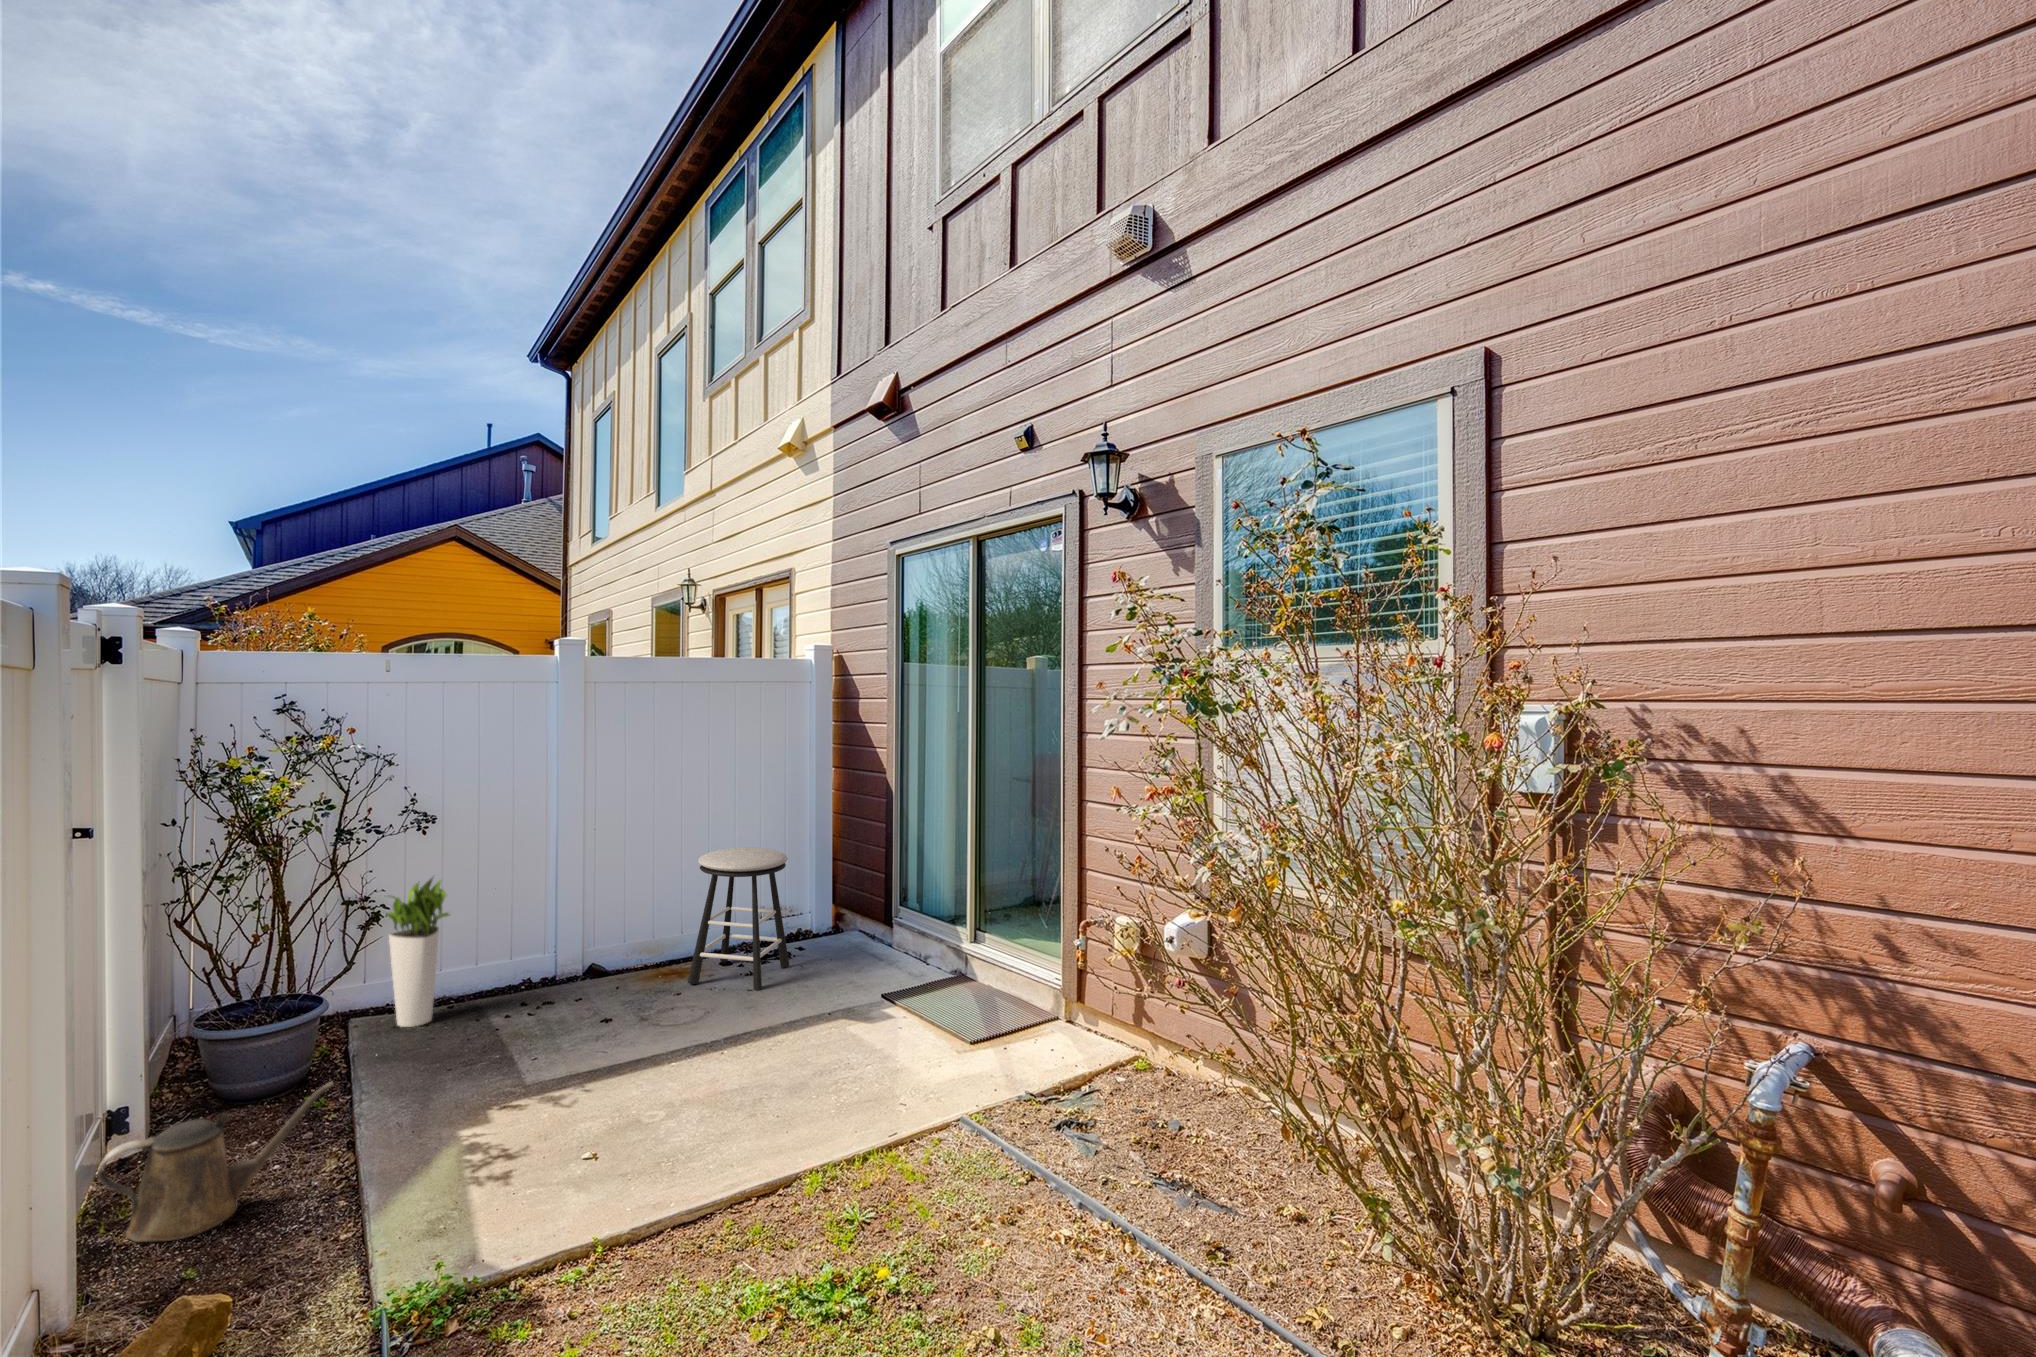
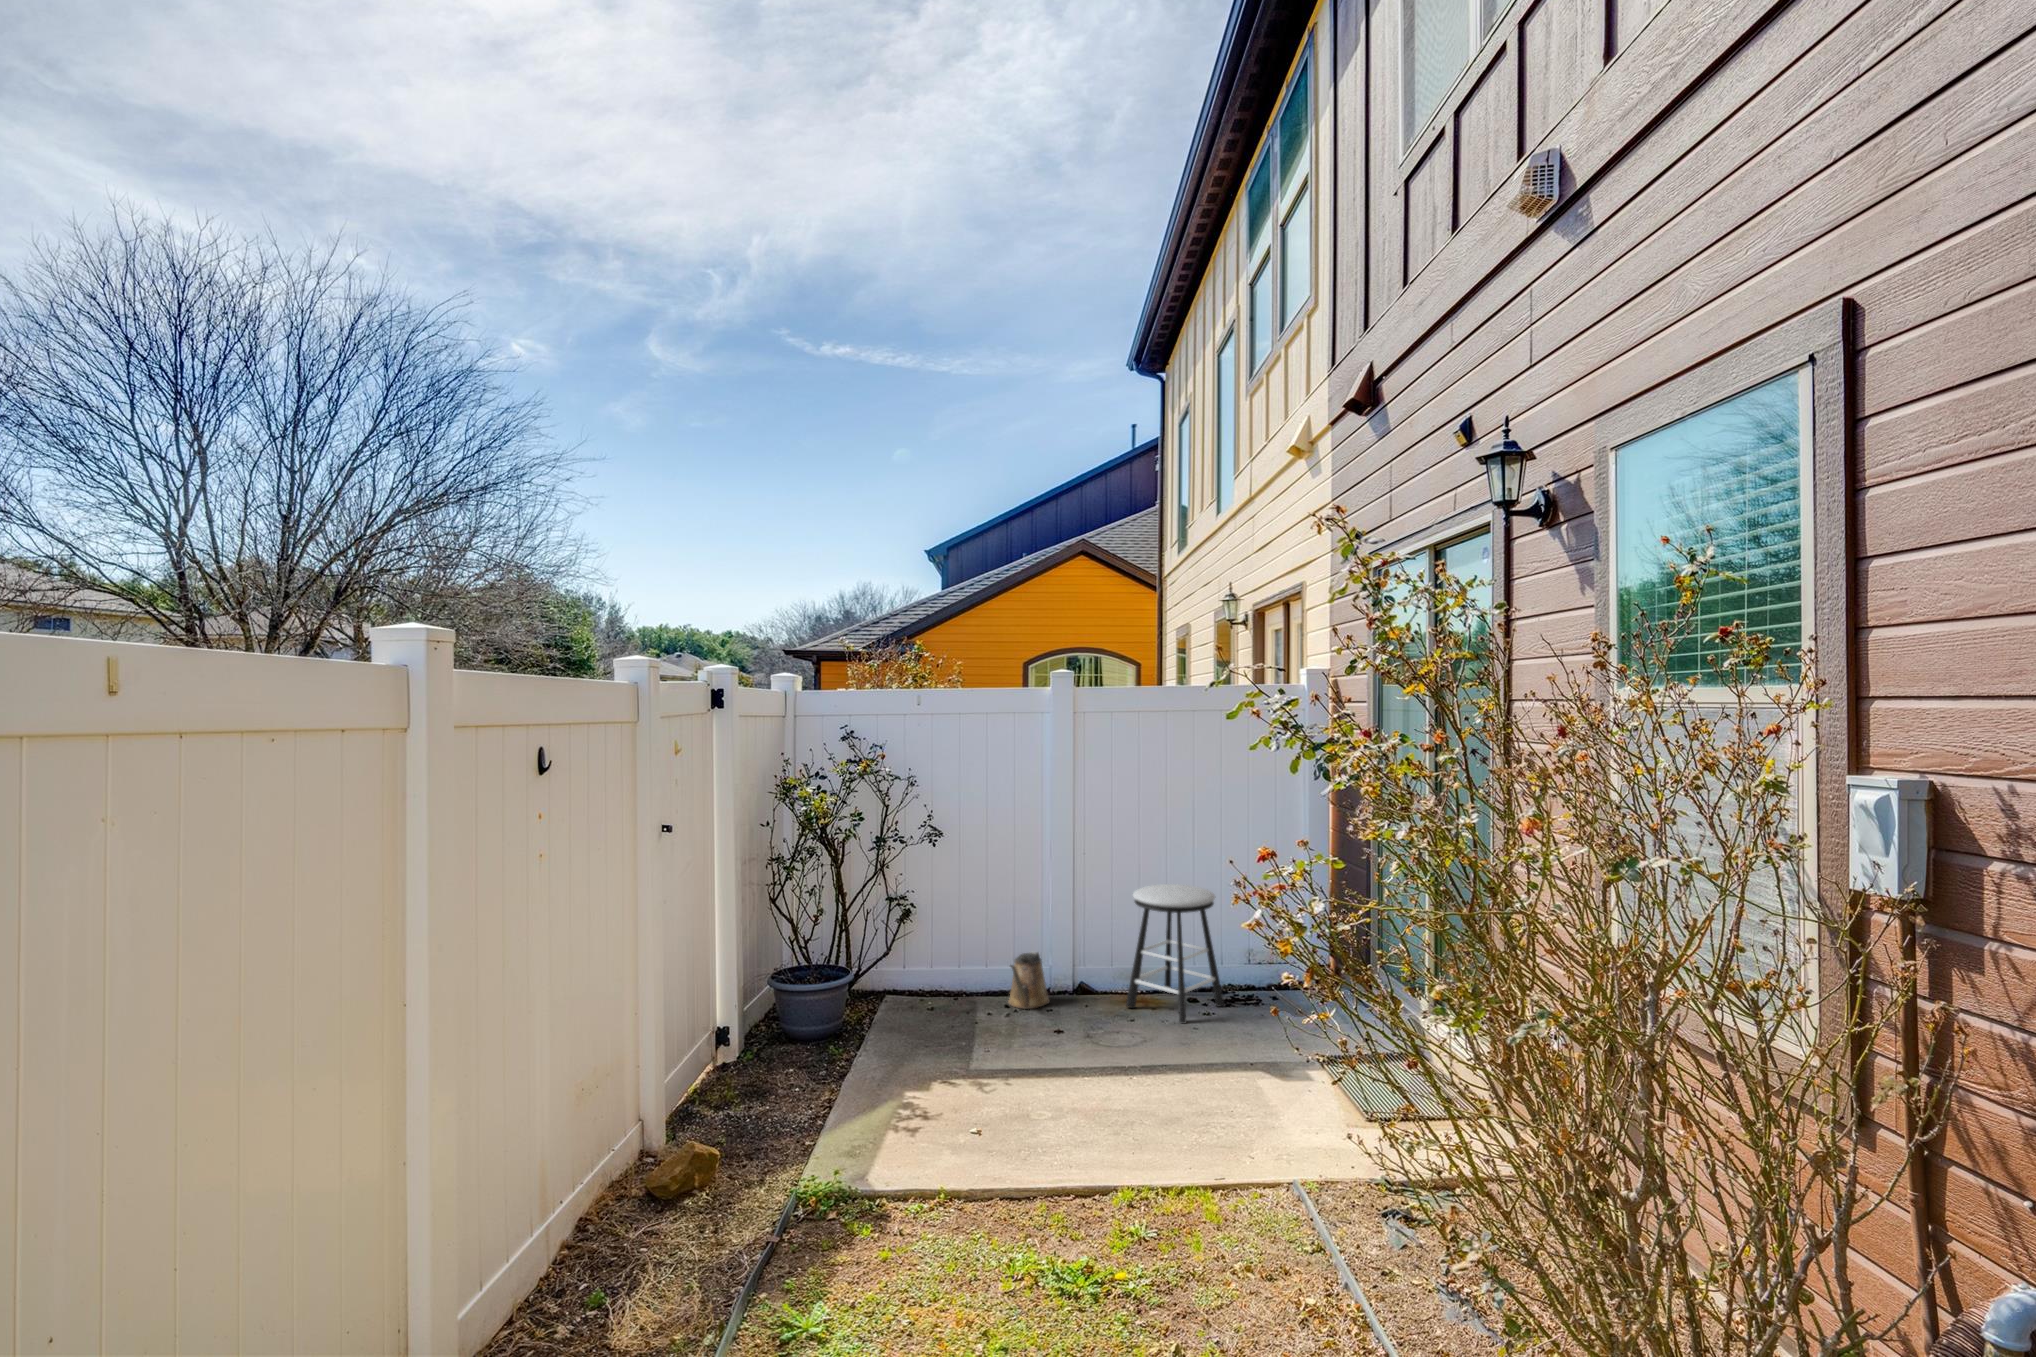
planter: present [387,878,449,1027] -> none [890,886,941,1005]
watering can: present [97,1082,334,1242] -> present [1008,952,1050,1009]

